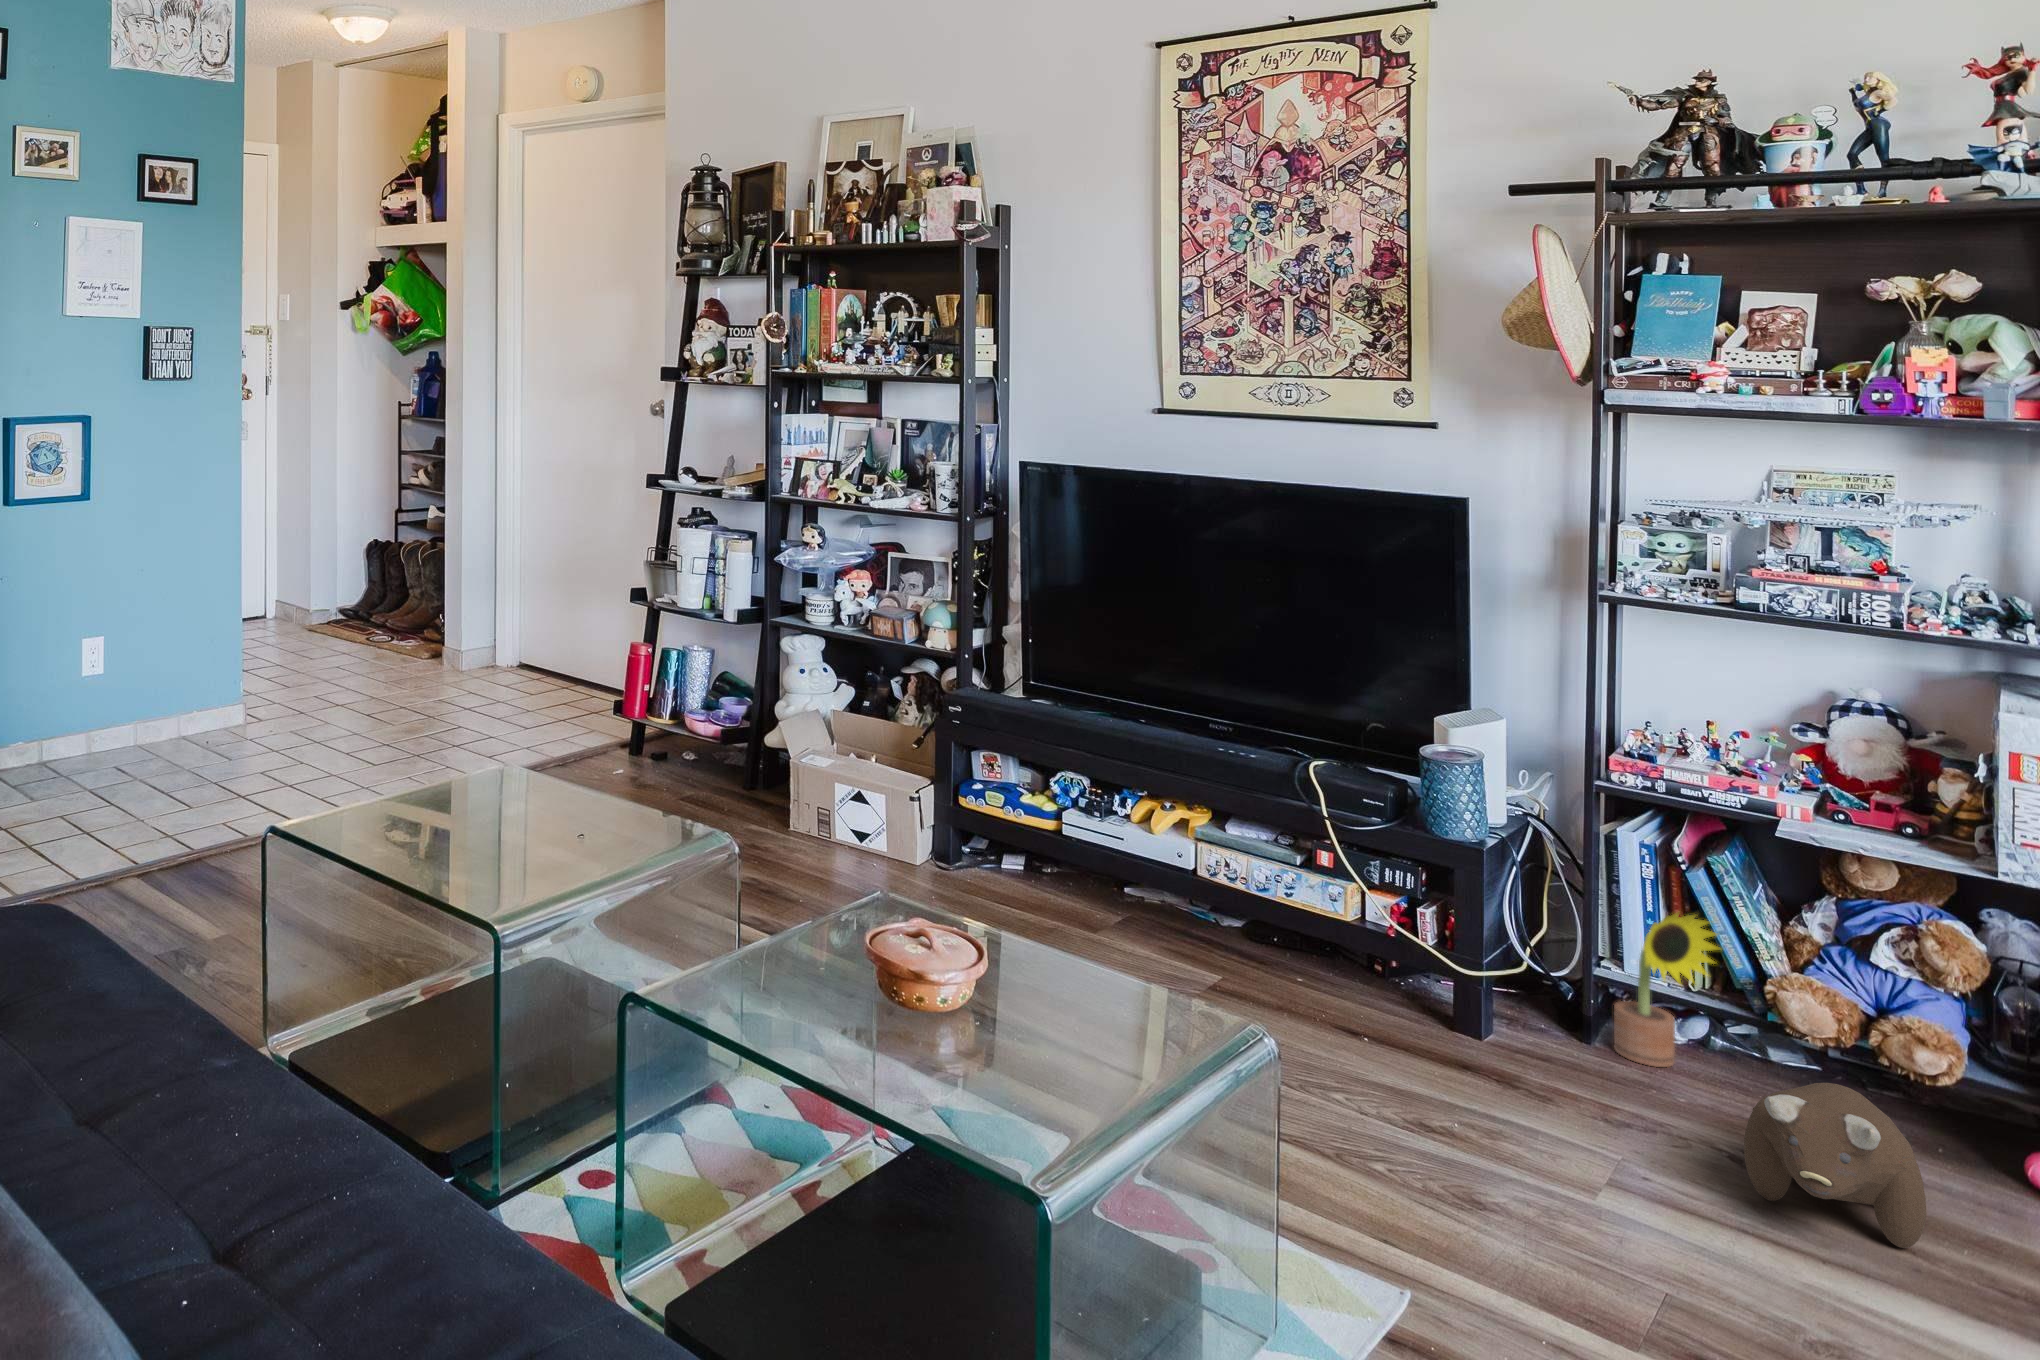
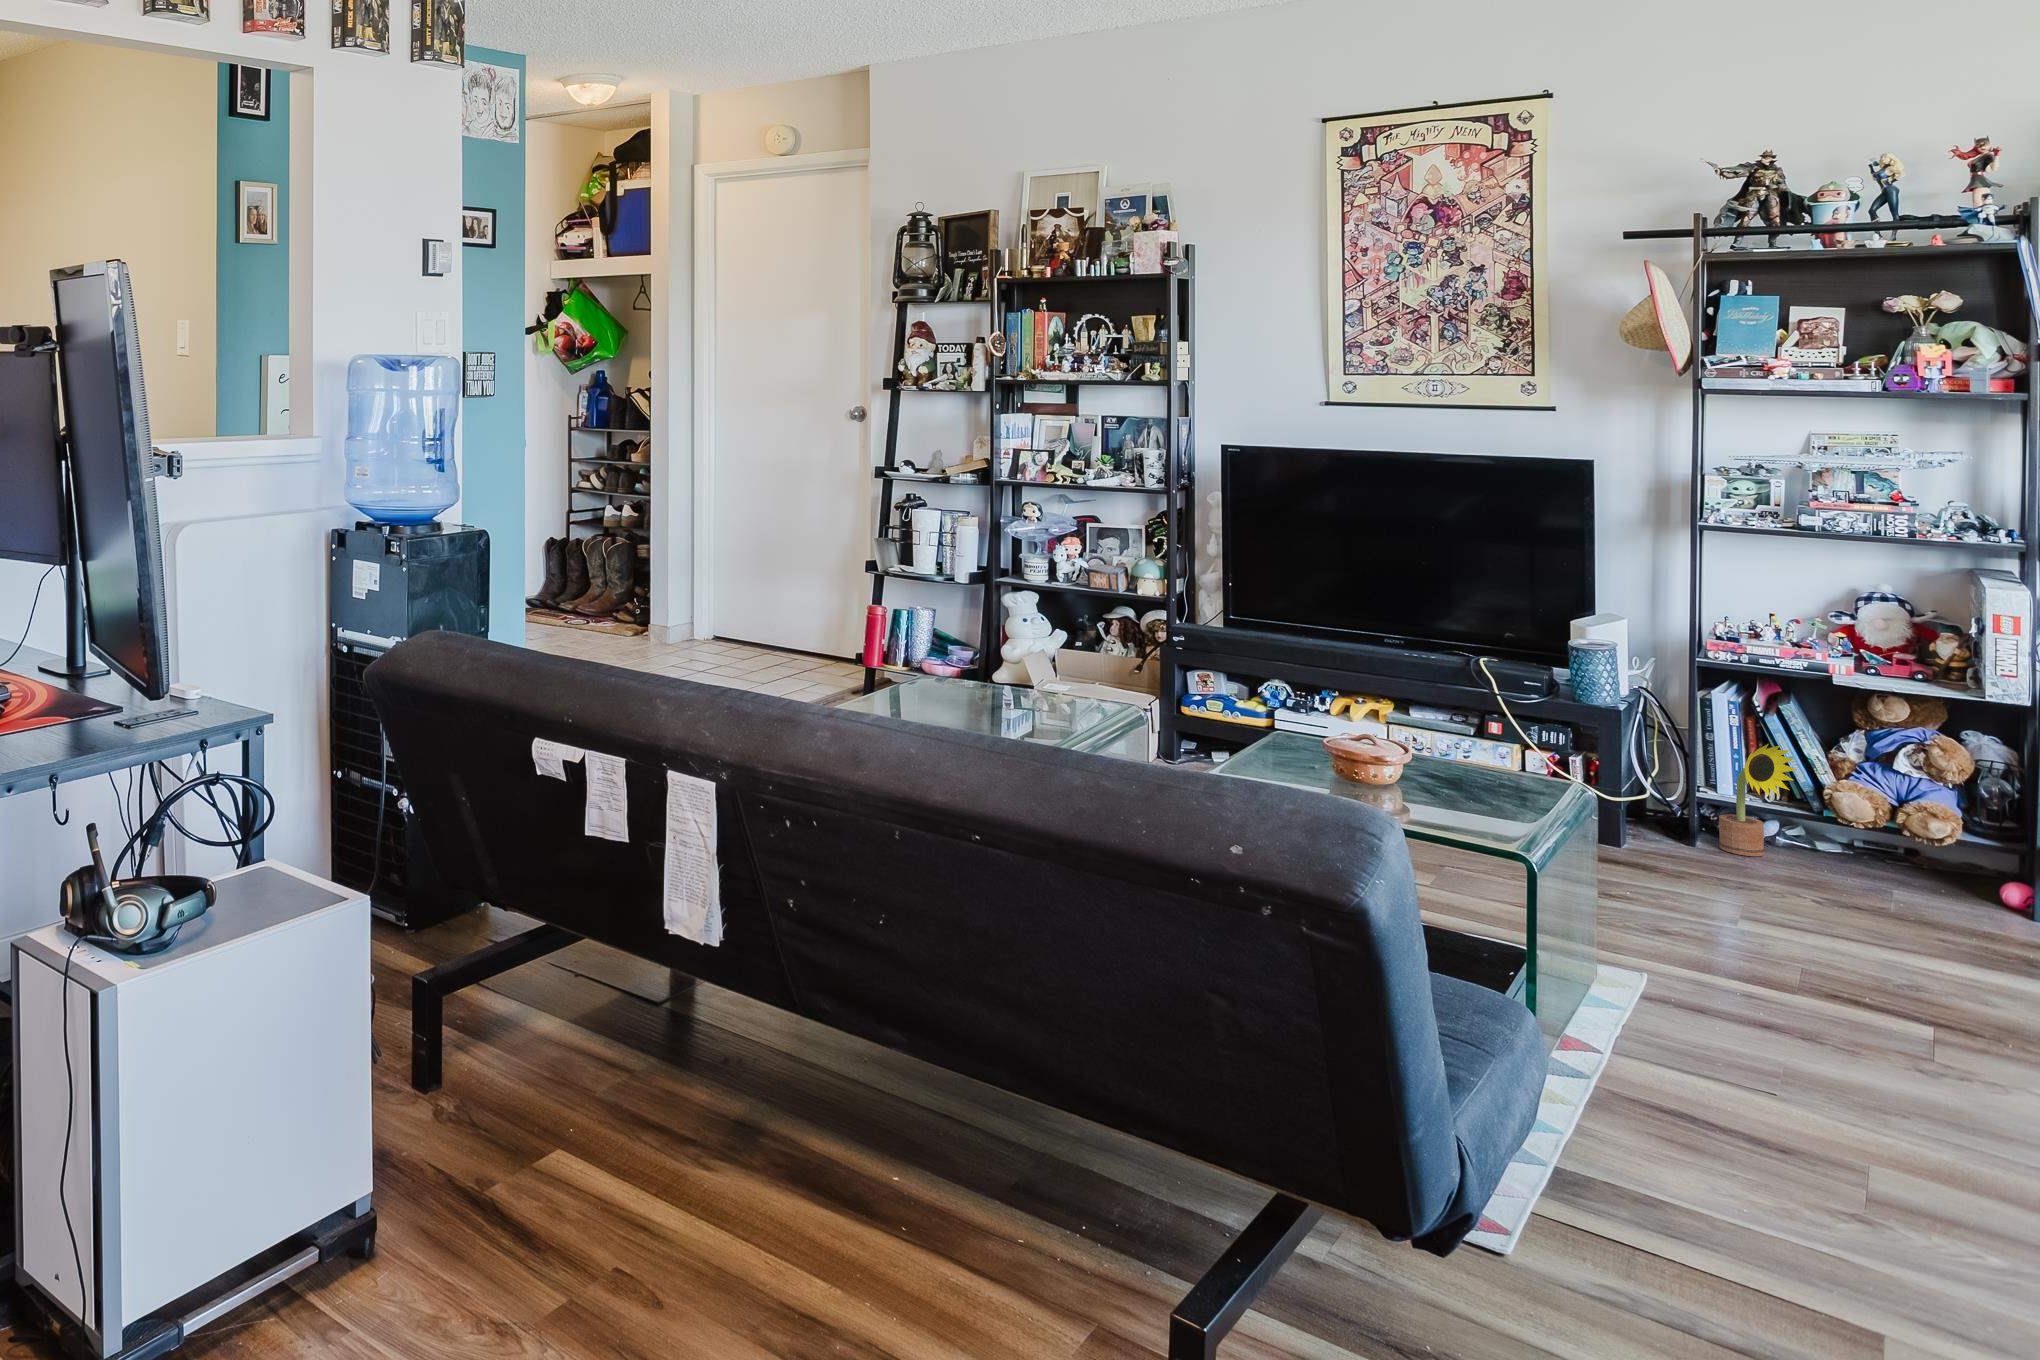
plush toy: present [1744,1083,1926,1248] -> none [1838,839,1962,938]

